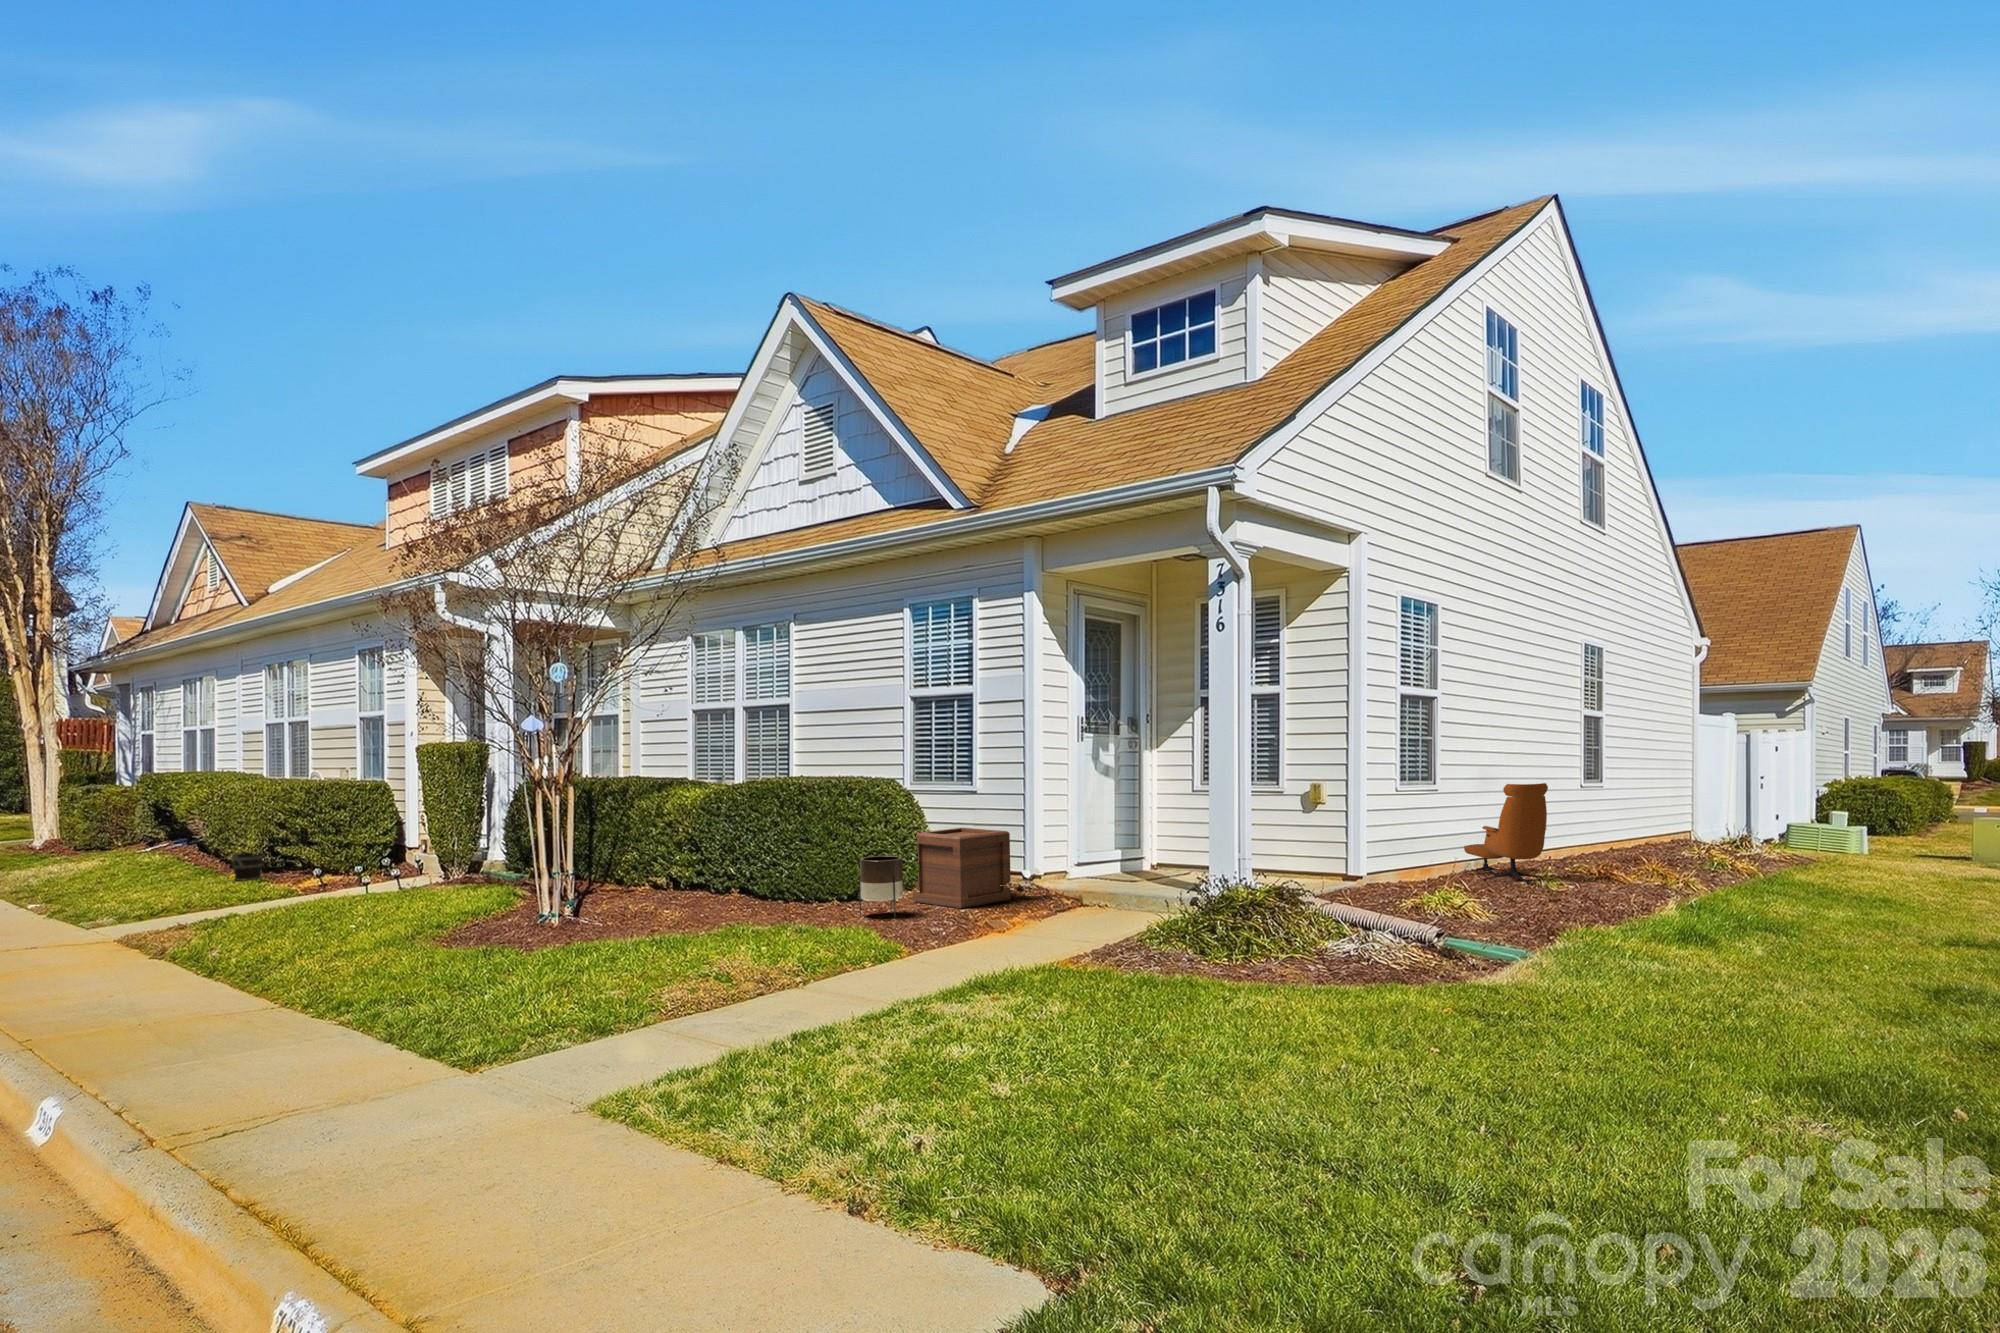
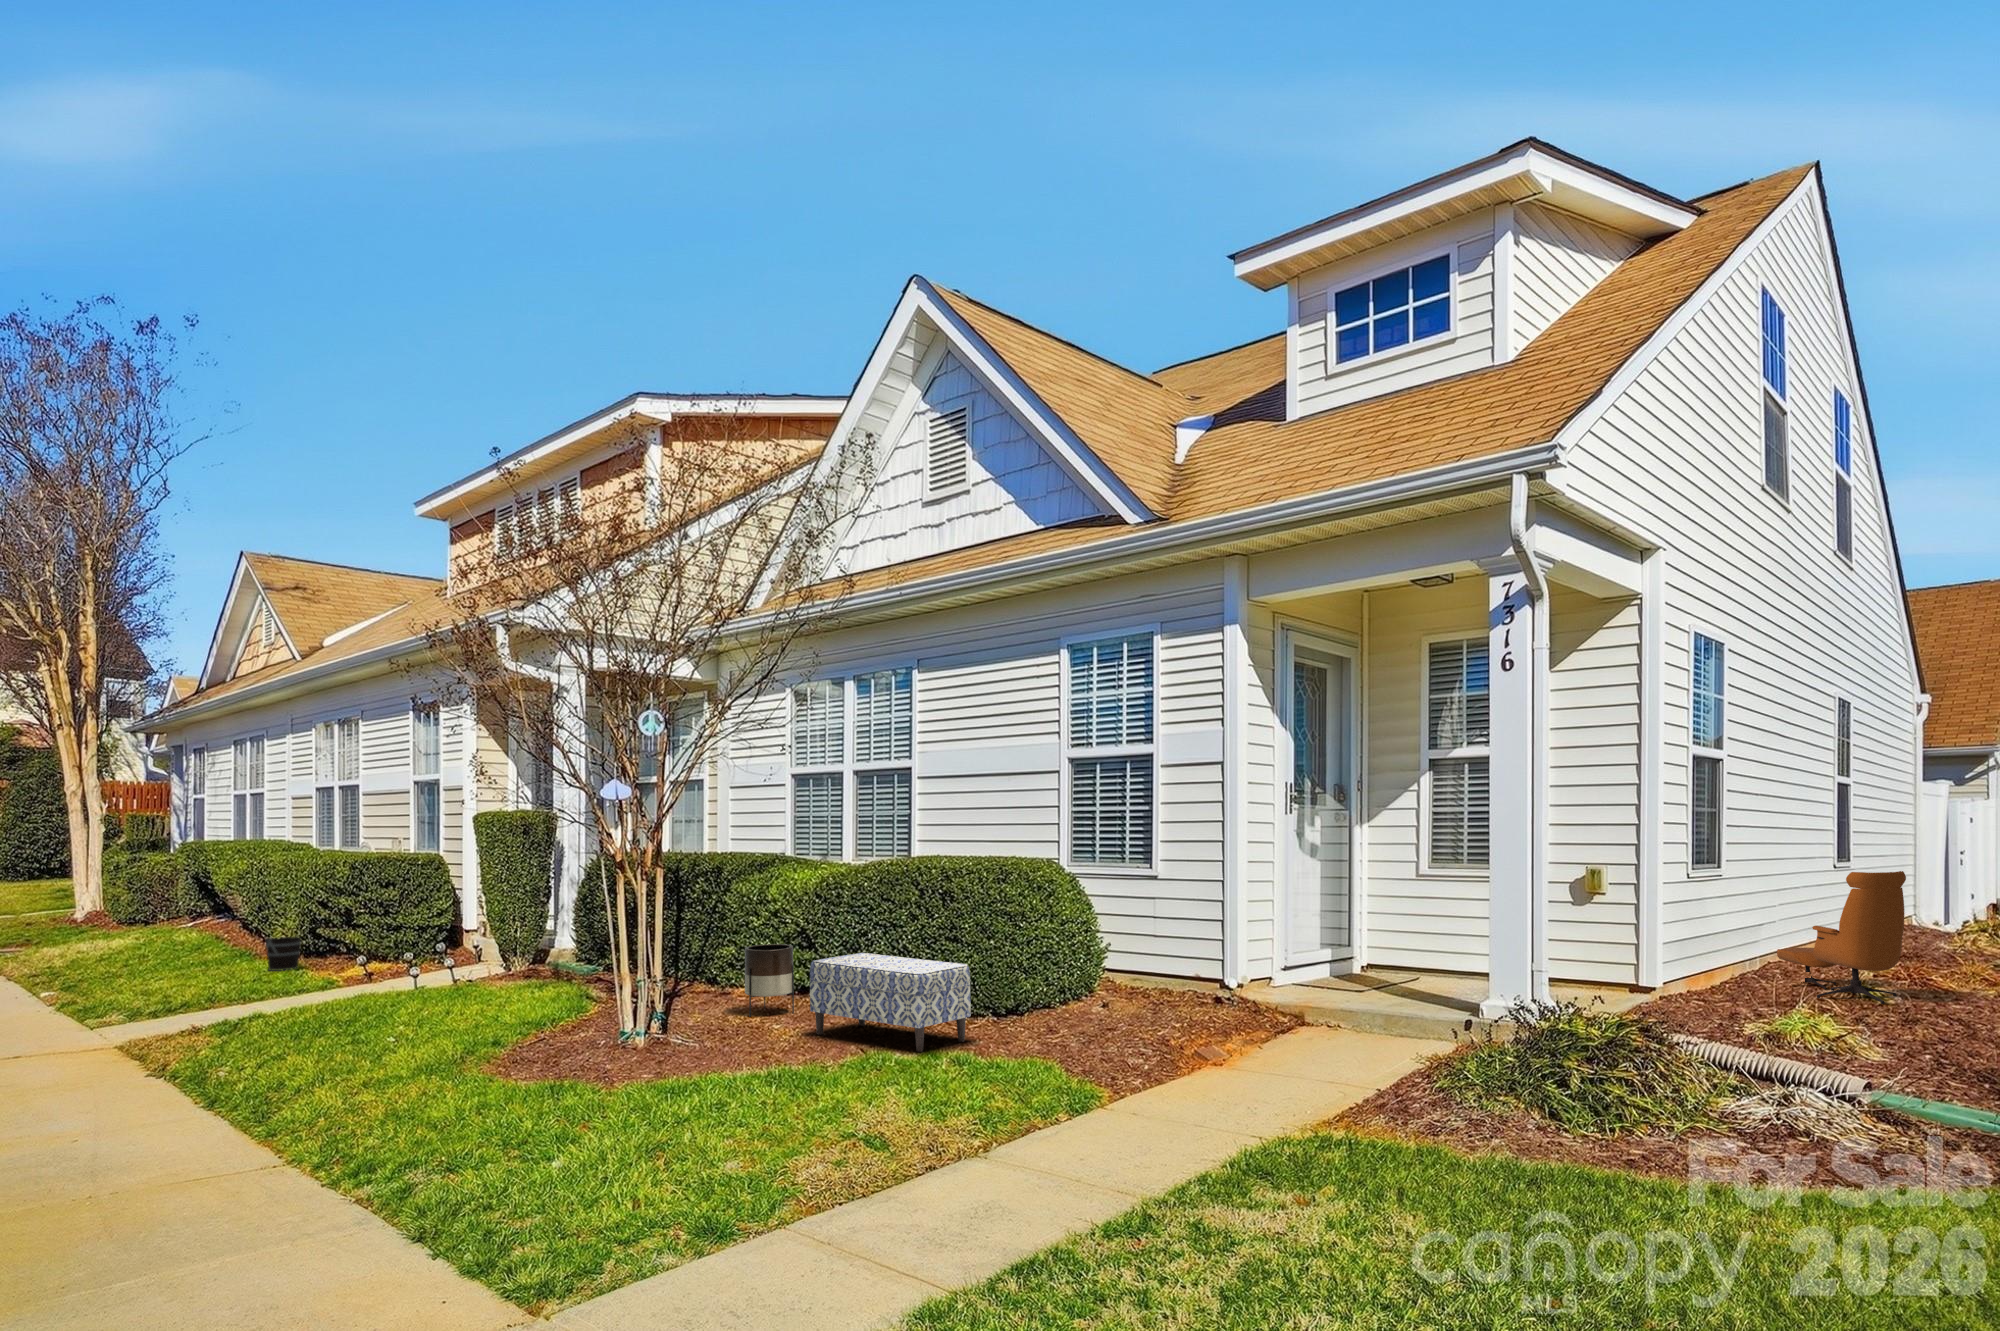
wooden crate: present [913,828,1011,909] -> none [1081,922,1208,1030]
bench: none [693,852,819,926] -> present [810,953,971,1052]
planter: present [859,856,903,918] -> present [745,944,794,1017]

